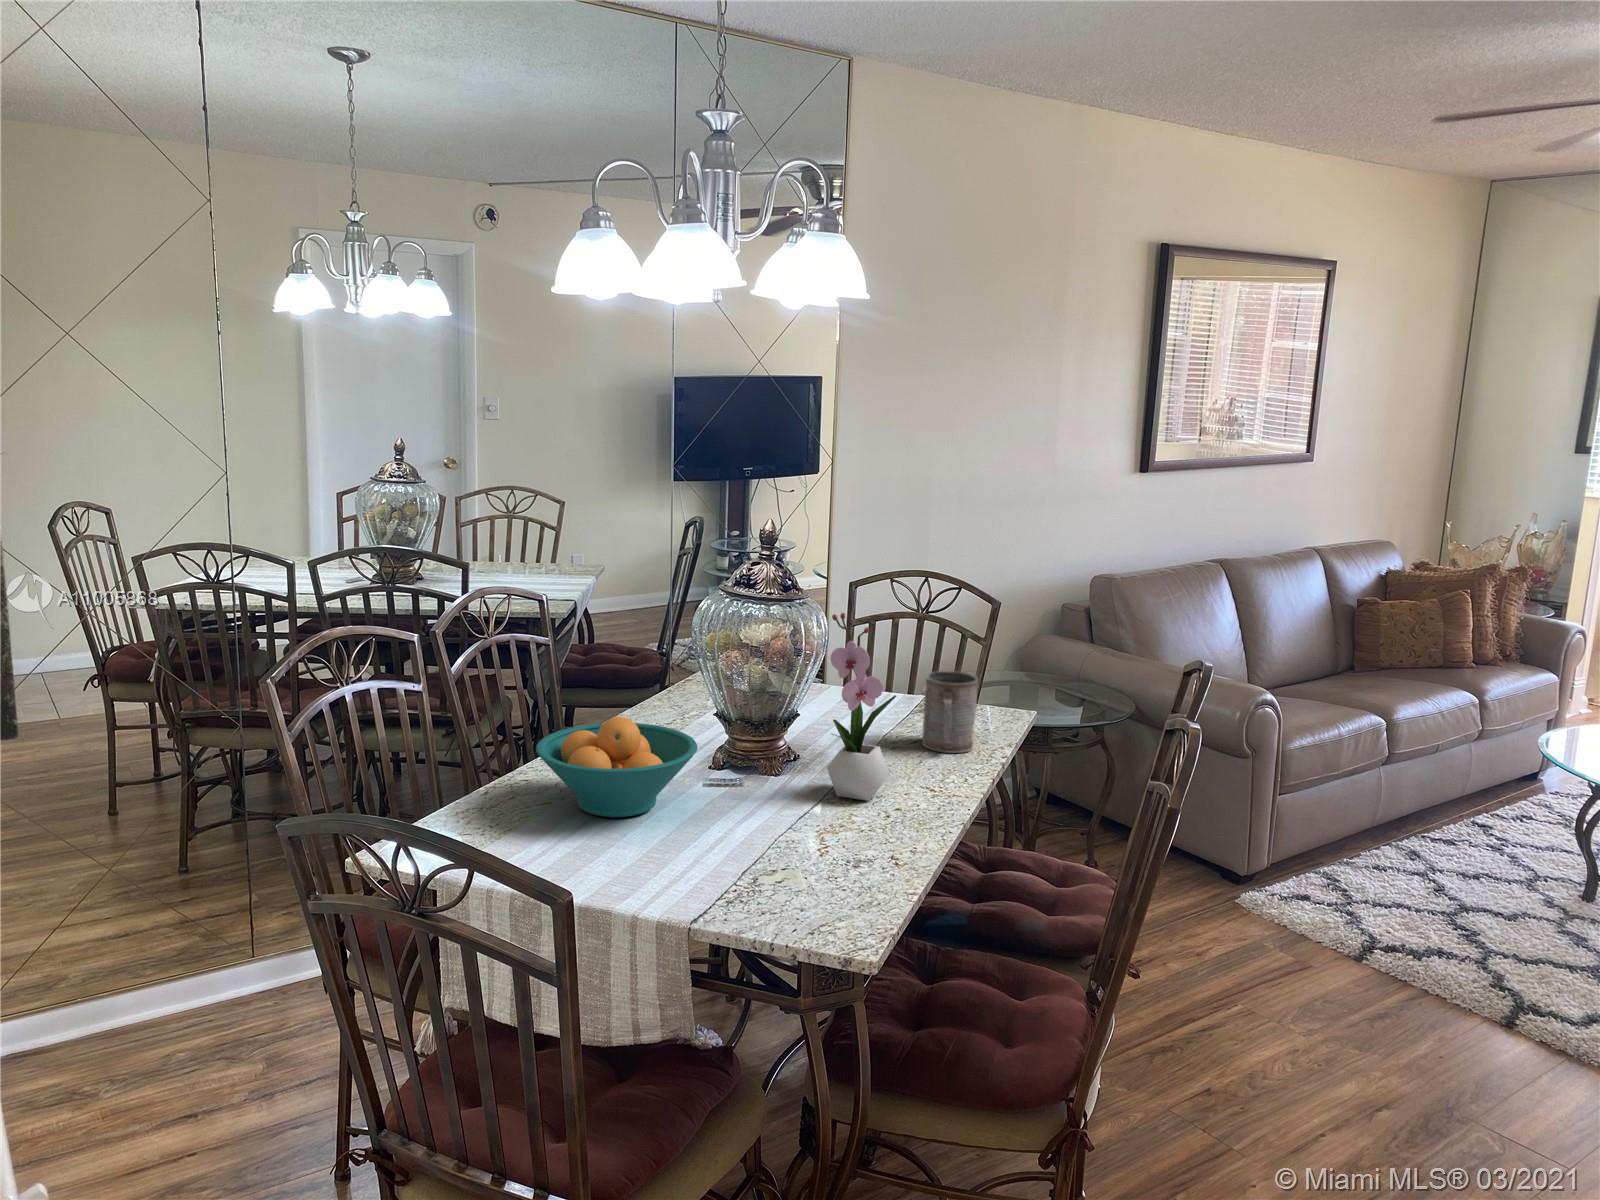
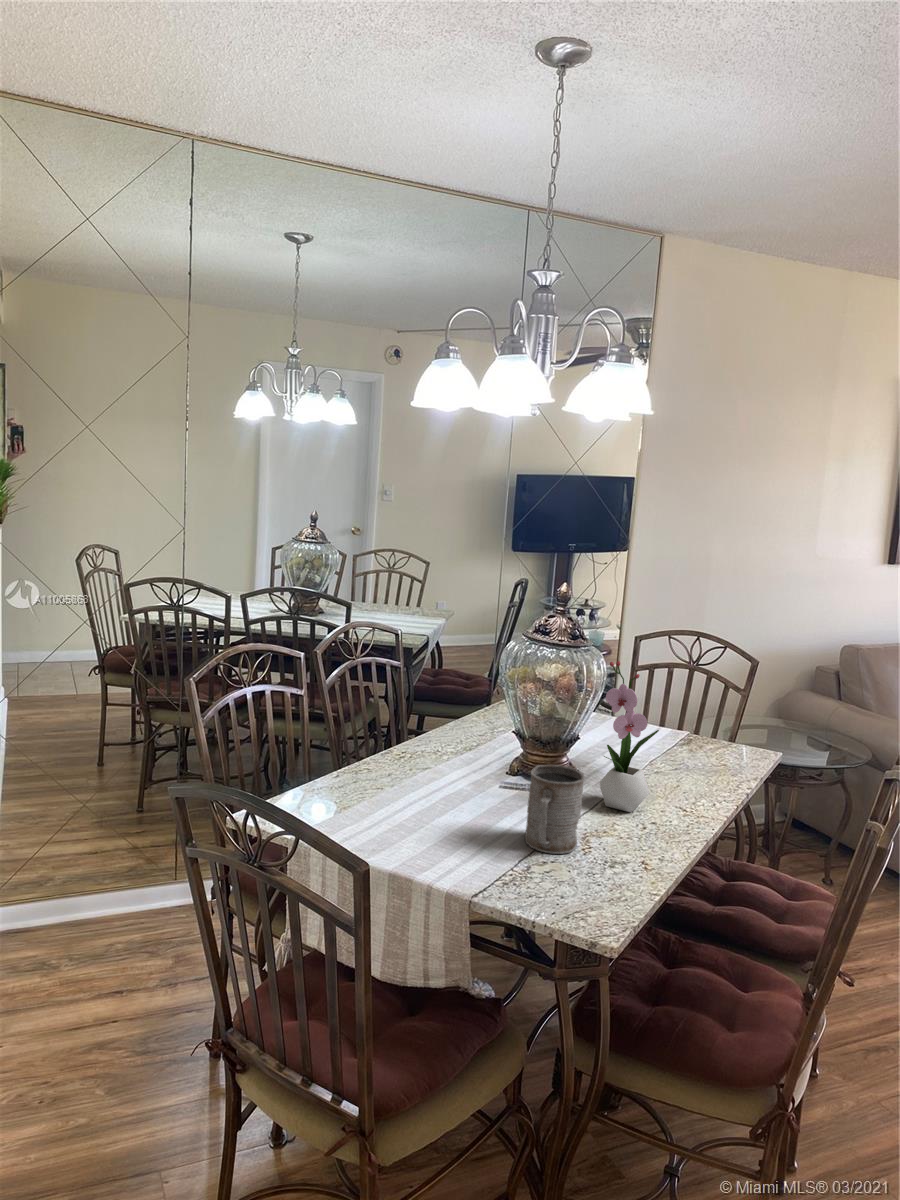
mug: present [922,671,978,753] -> present [525,765,584,854]
fruit bowl: present [536,717,697,817] -> none [375,728,497,805]

